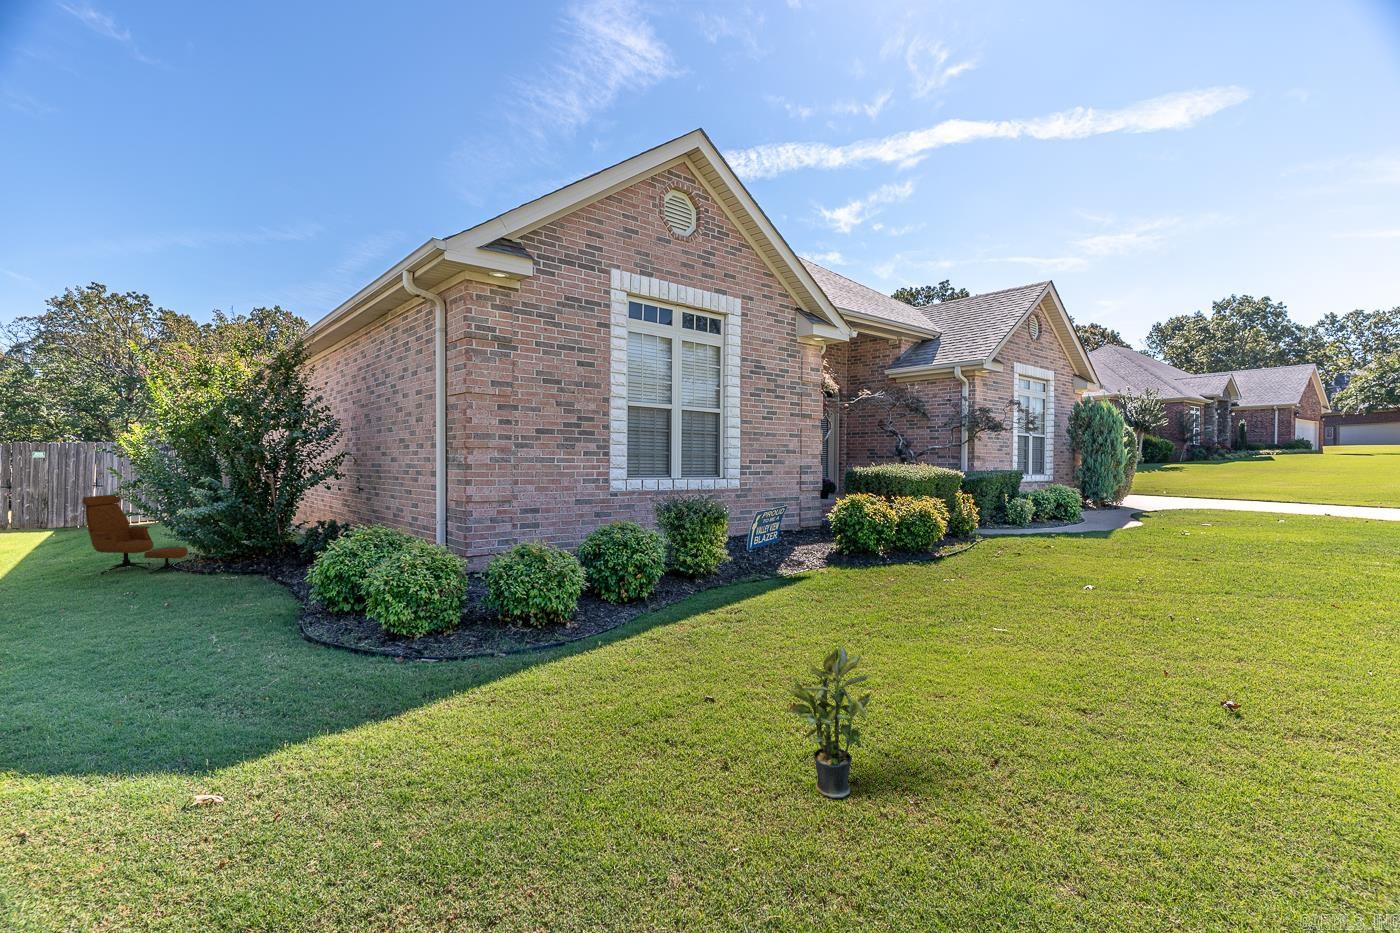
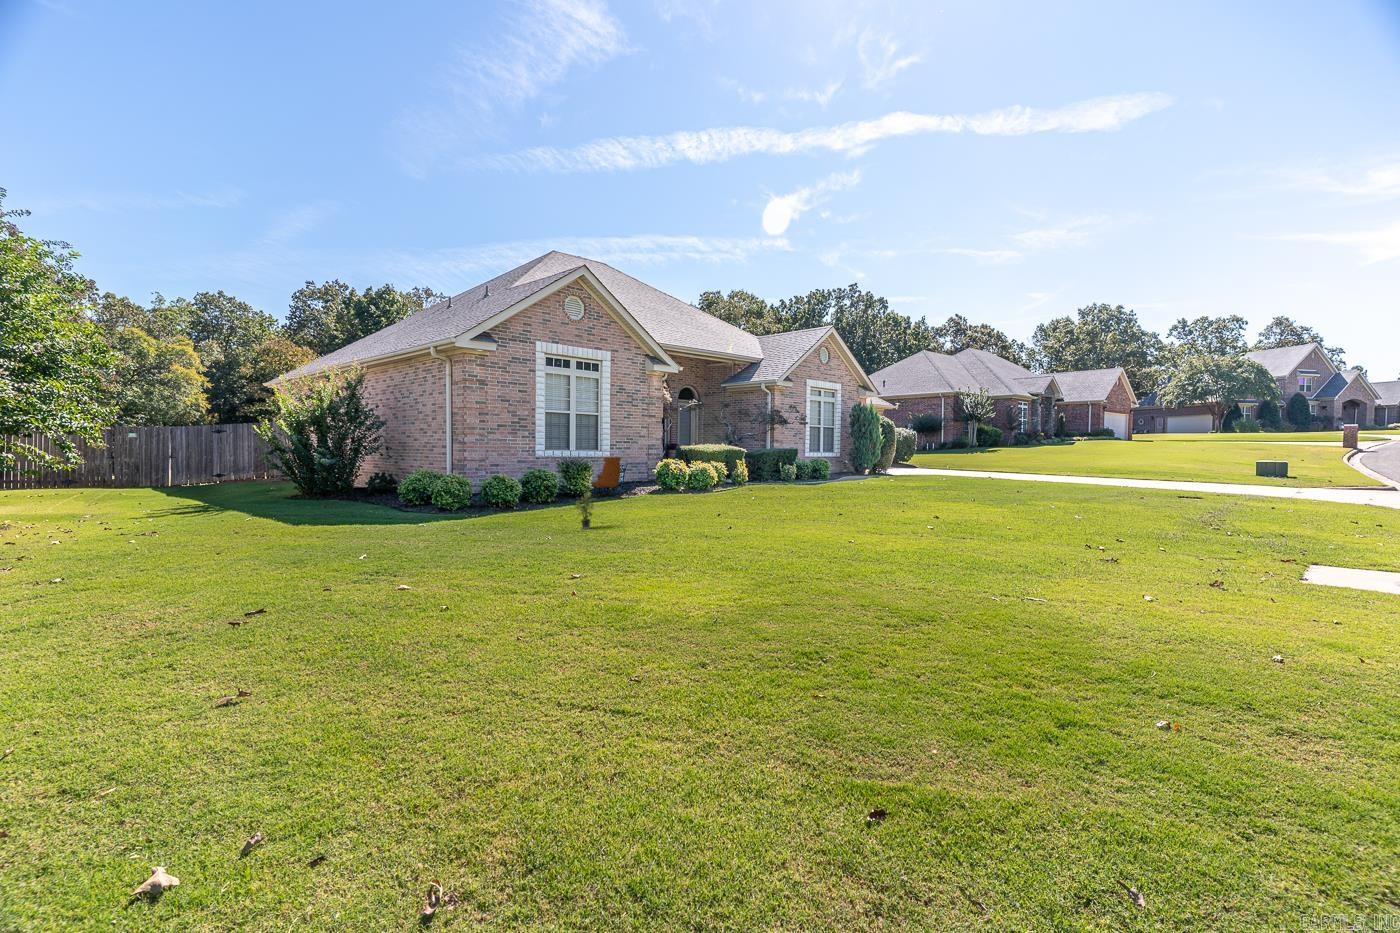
lounge chair: present [82,495,188,574] -> present [591,457,621,497]

